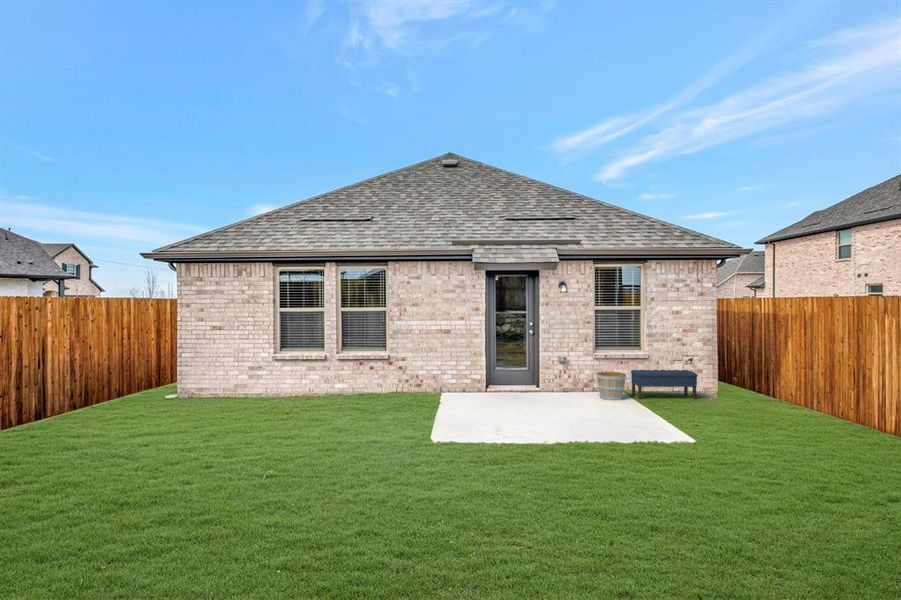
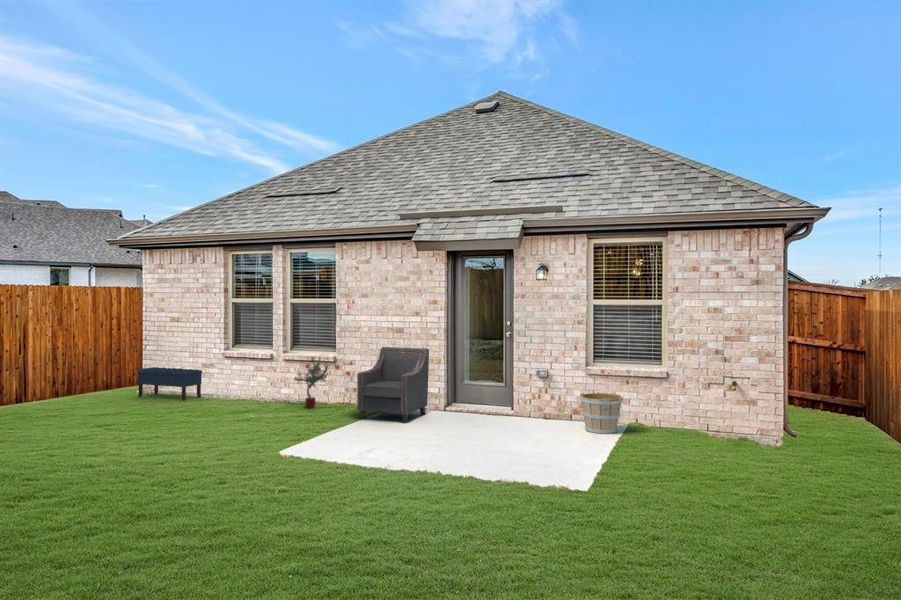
chair: none [433,345,477,405] -> present [357,347,429,423]
potted tree: none [355,356,390,400] -> present [295,357,328,408]
bench: present [631,370,698,399] -> present [137,367,202,401]

